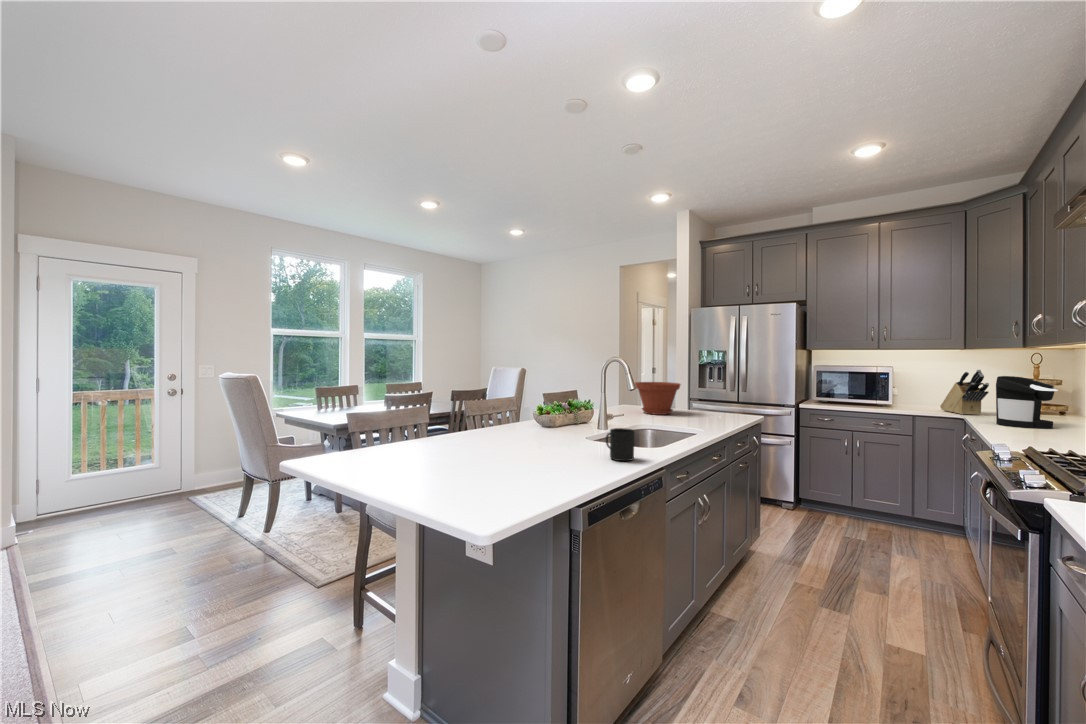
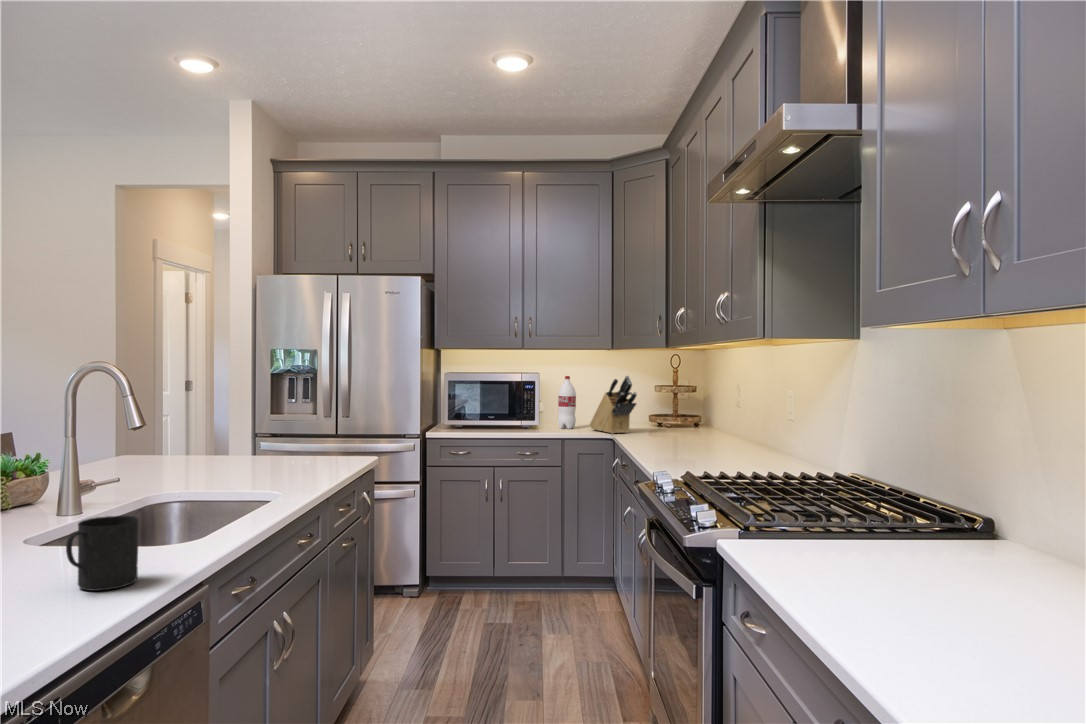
bottle: none [910,369,927,409] -> present [558,376,576,429]
coffee maker: present [996,376,1058,429] -> none [646,383,698,446]
plant pot: present [635,382,680,415] -> none [144,408,239,472]

